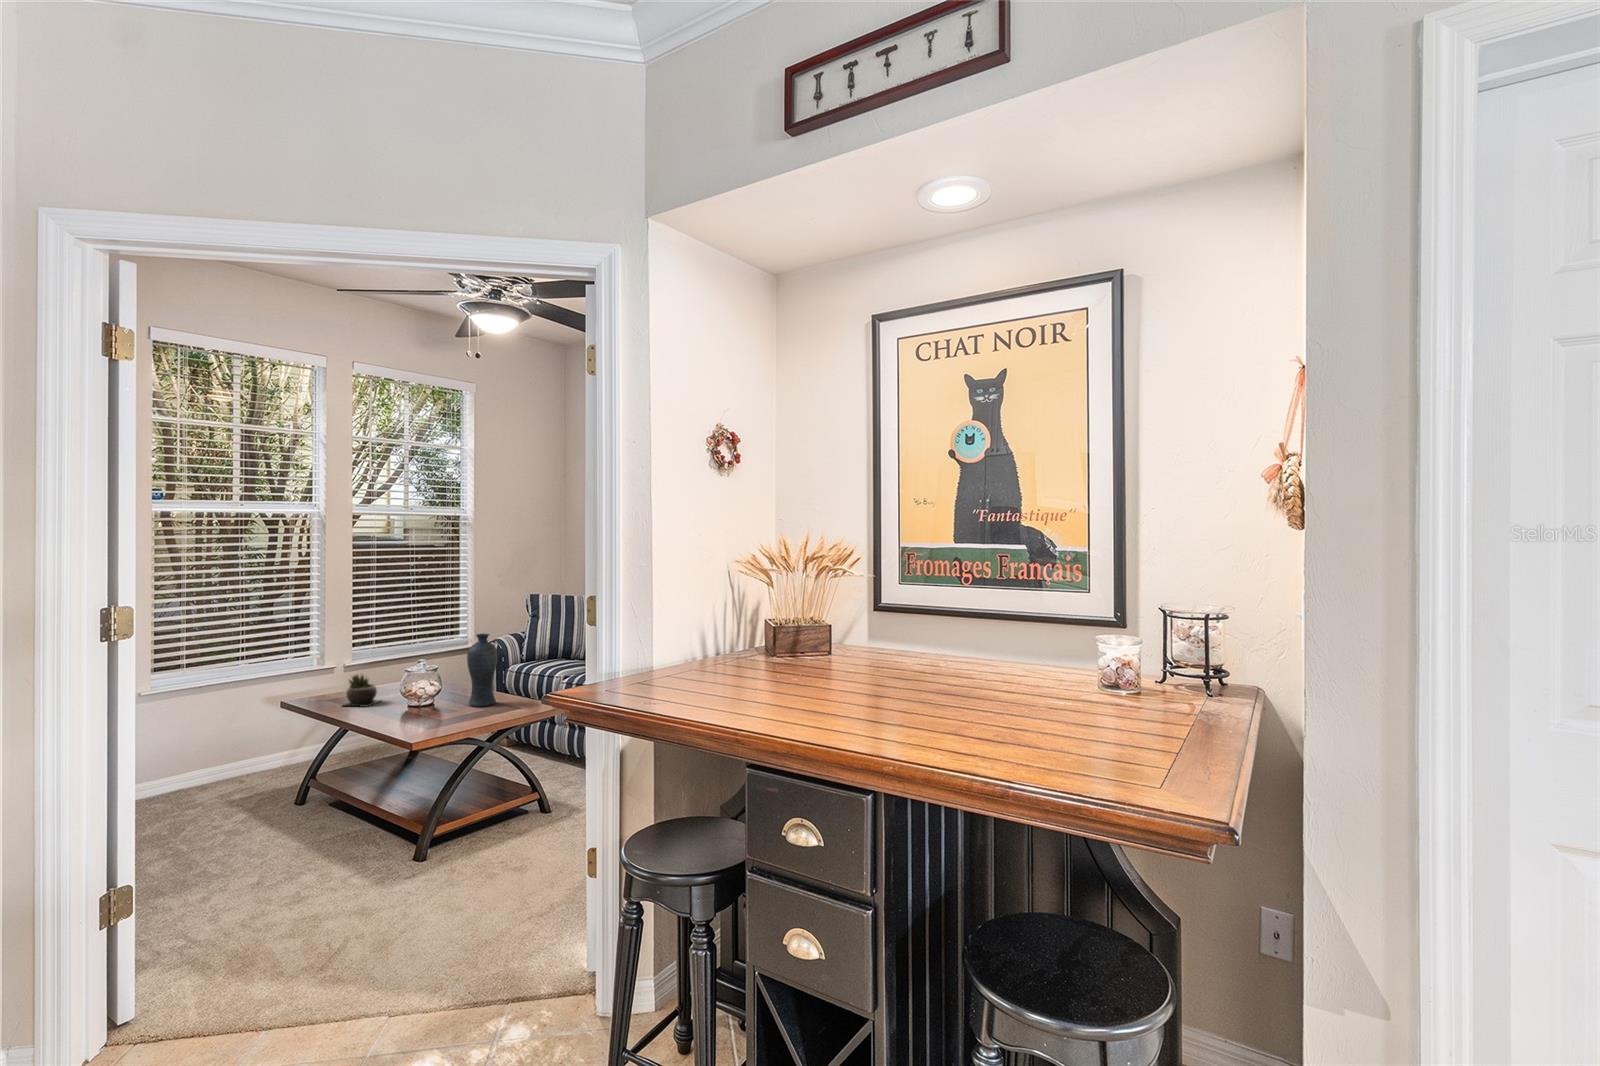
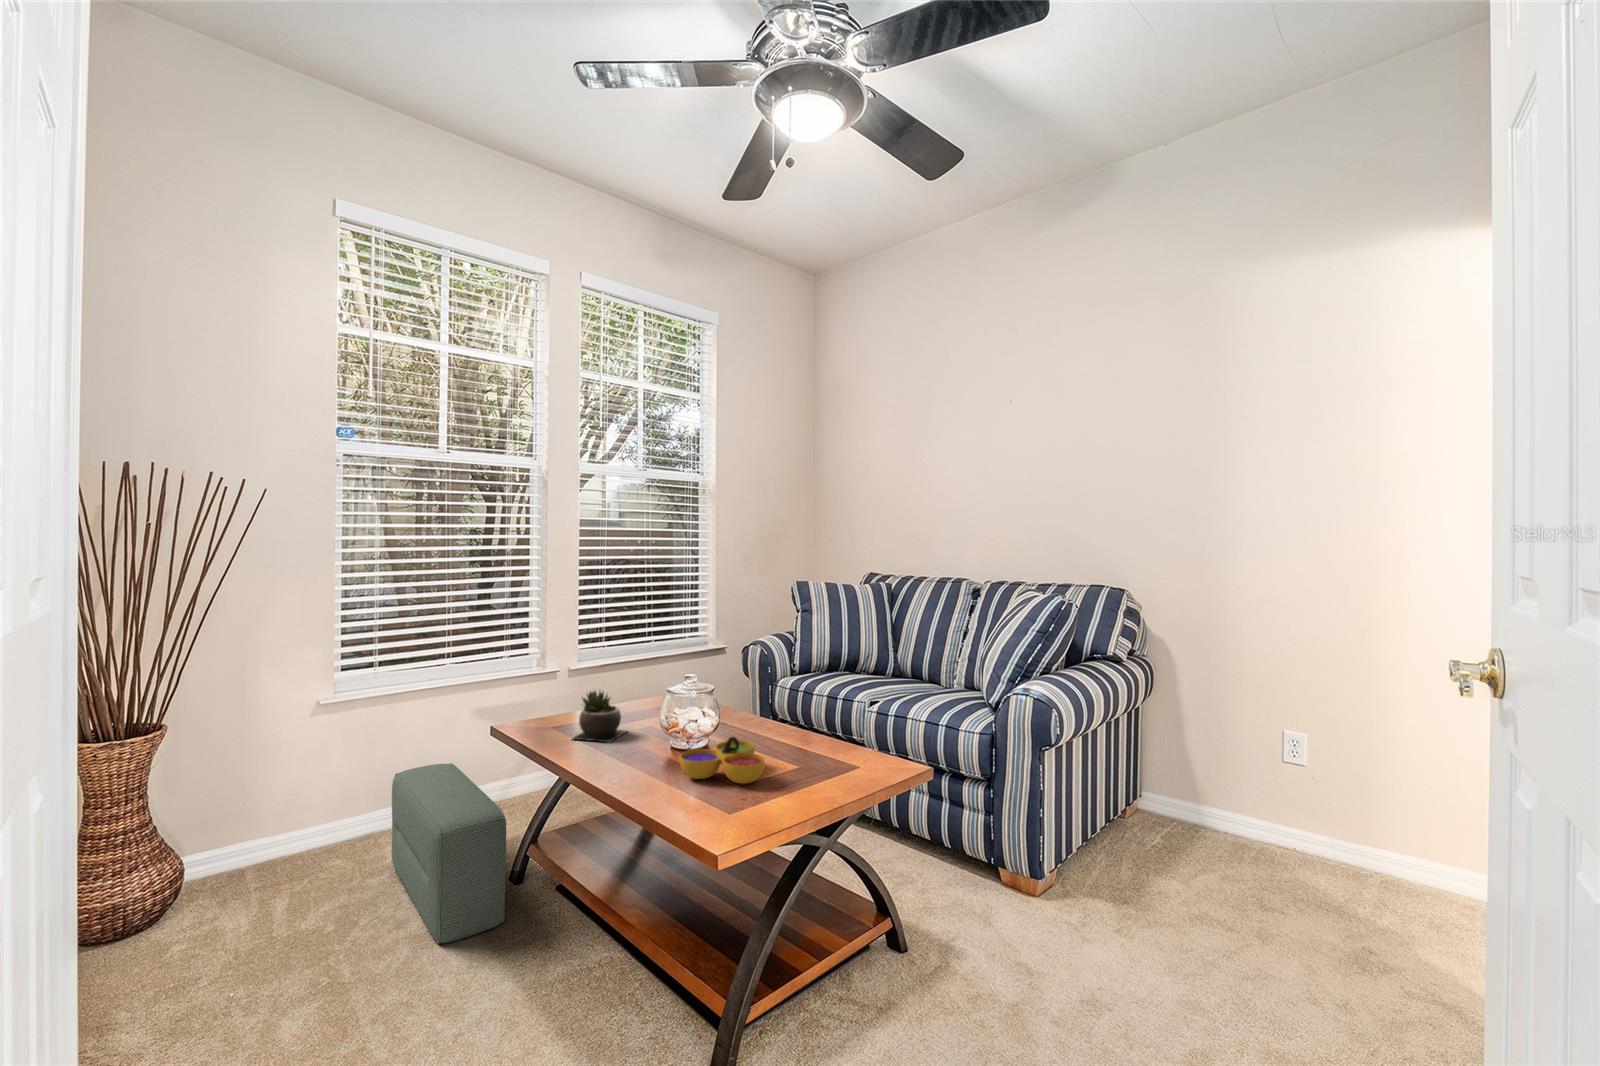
vase: present [467,634,497,706] -> none [758,634,802,753]
decorative bowl: none [408,695,462,720] -> present [680,737,765,784]
pouf: none [206,731,295,832] -> present [392,763,506,944]

